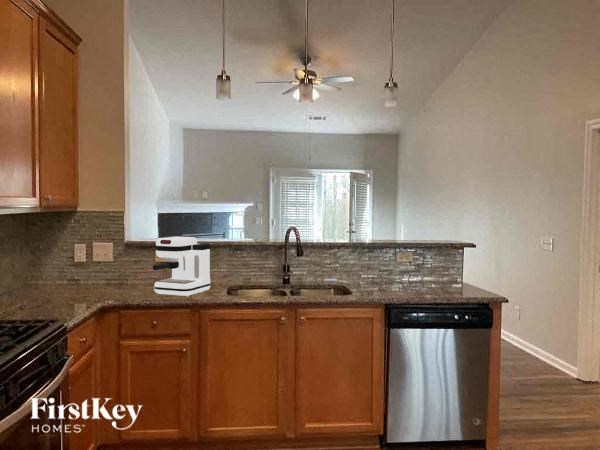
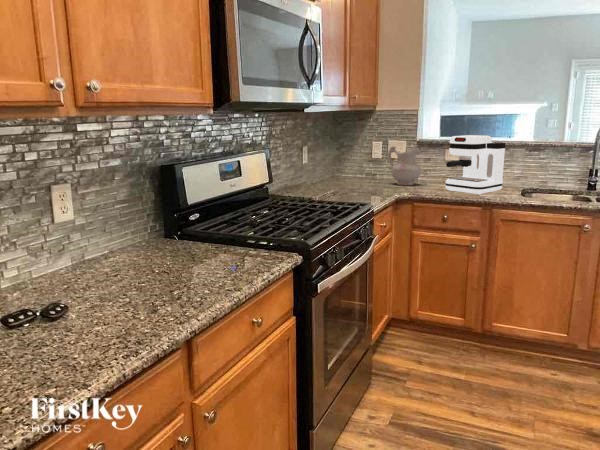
ceramic pitcher: none [92,249,129,291] -> present [388,147,421,185]

